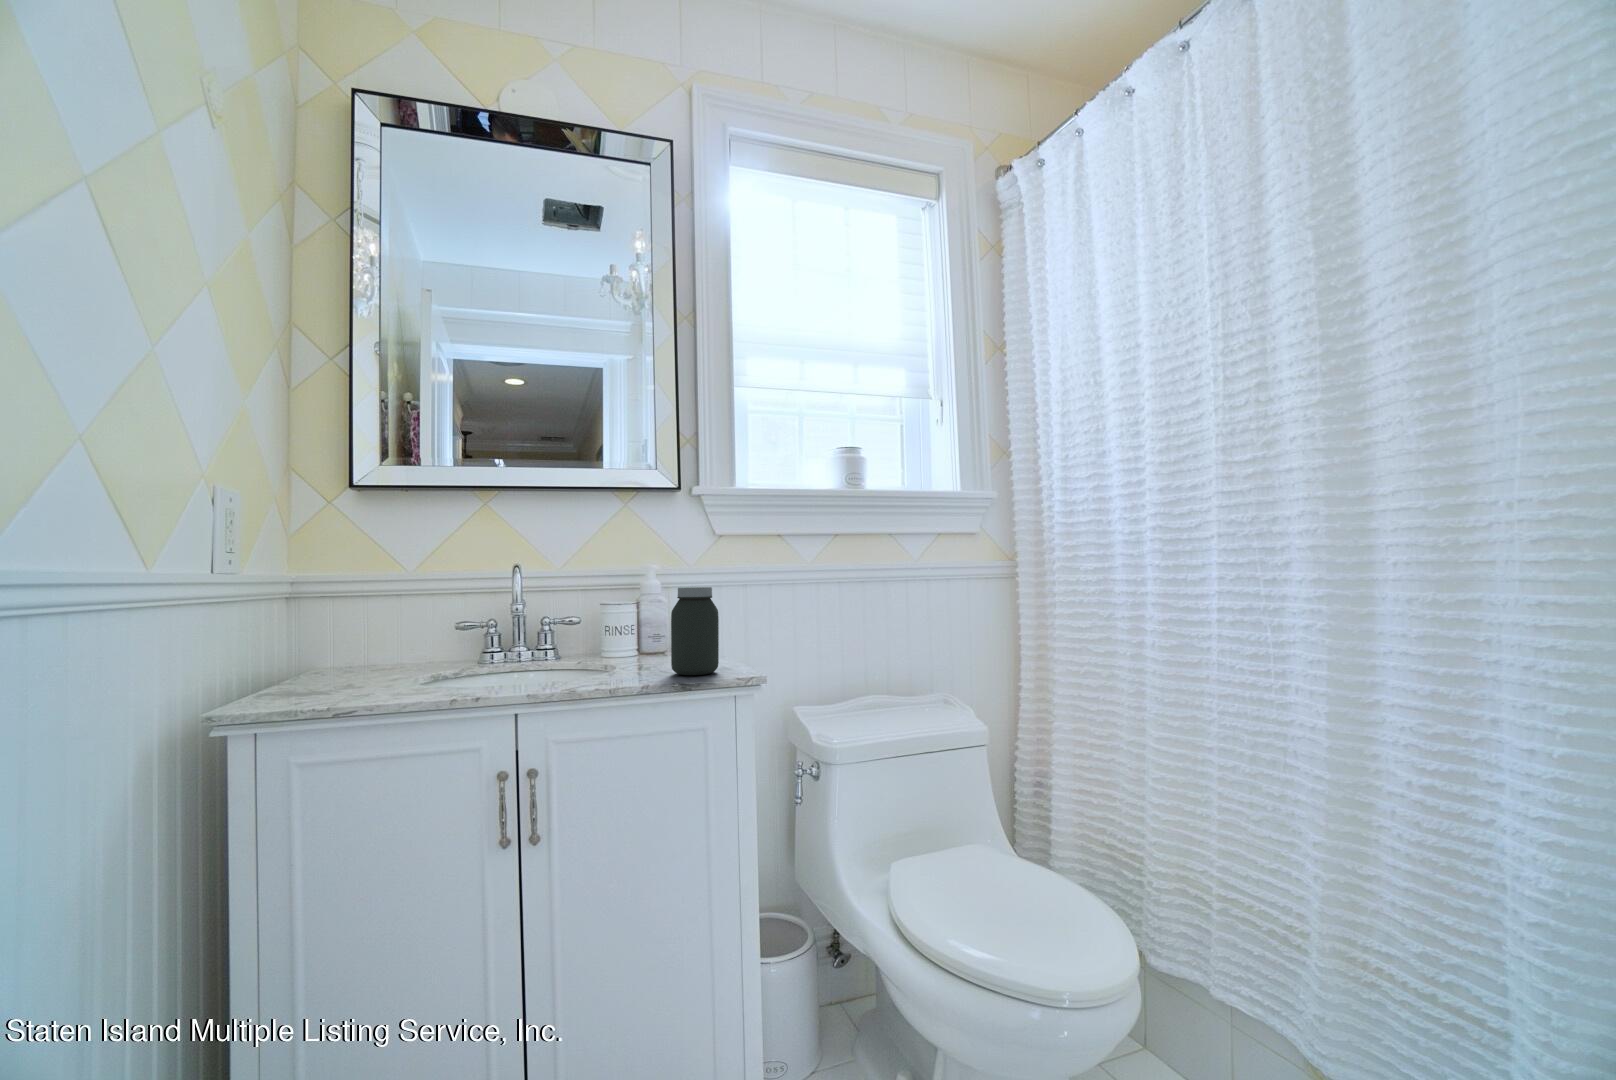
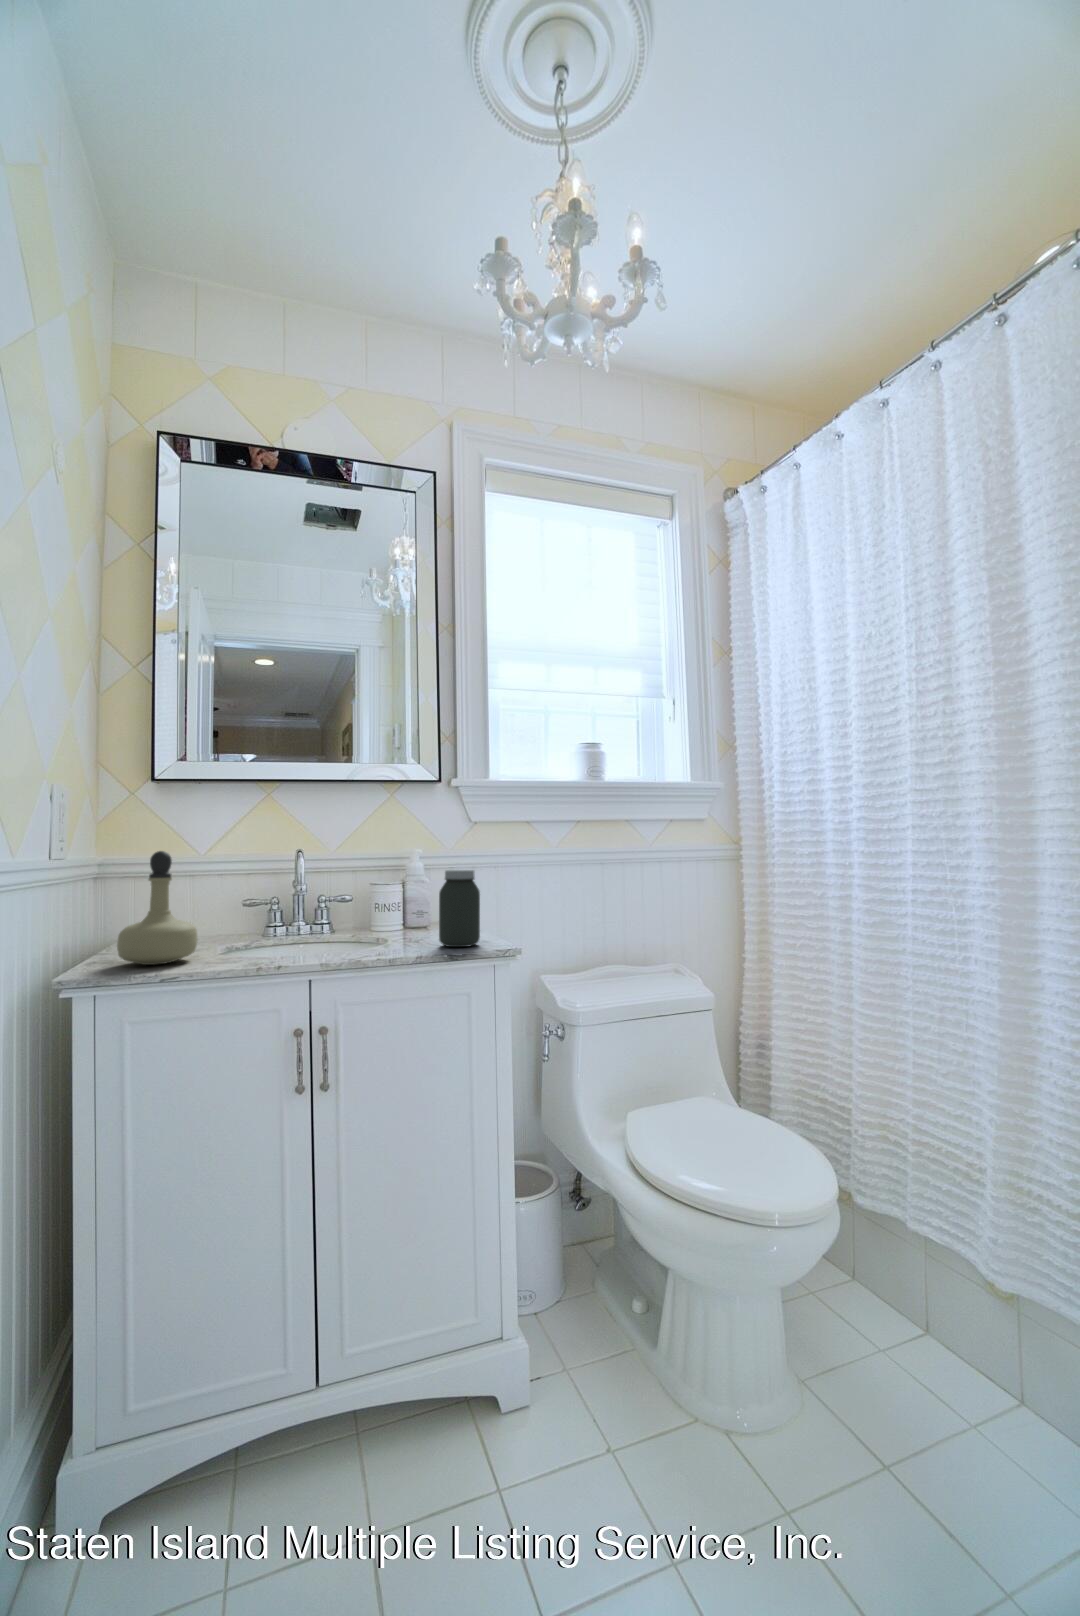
perfume bottle: none [290,565,388,697] -> present [117,851,198,965]

